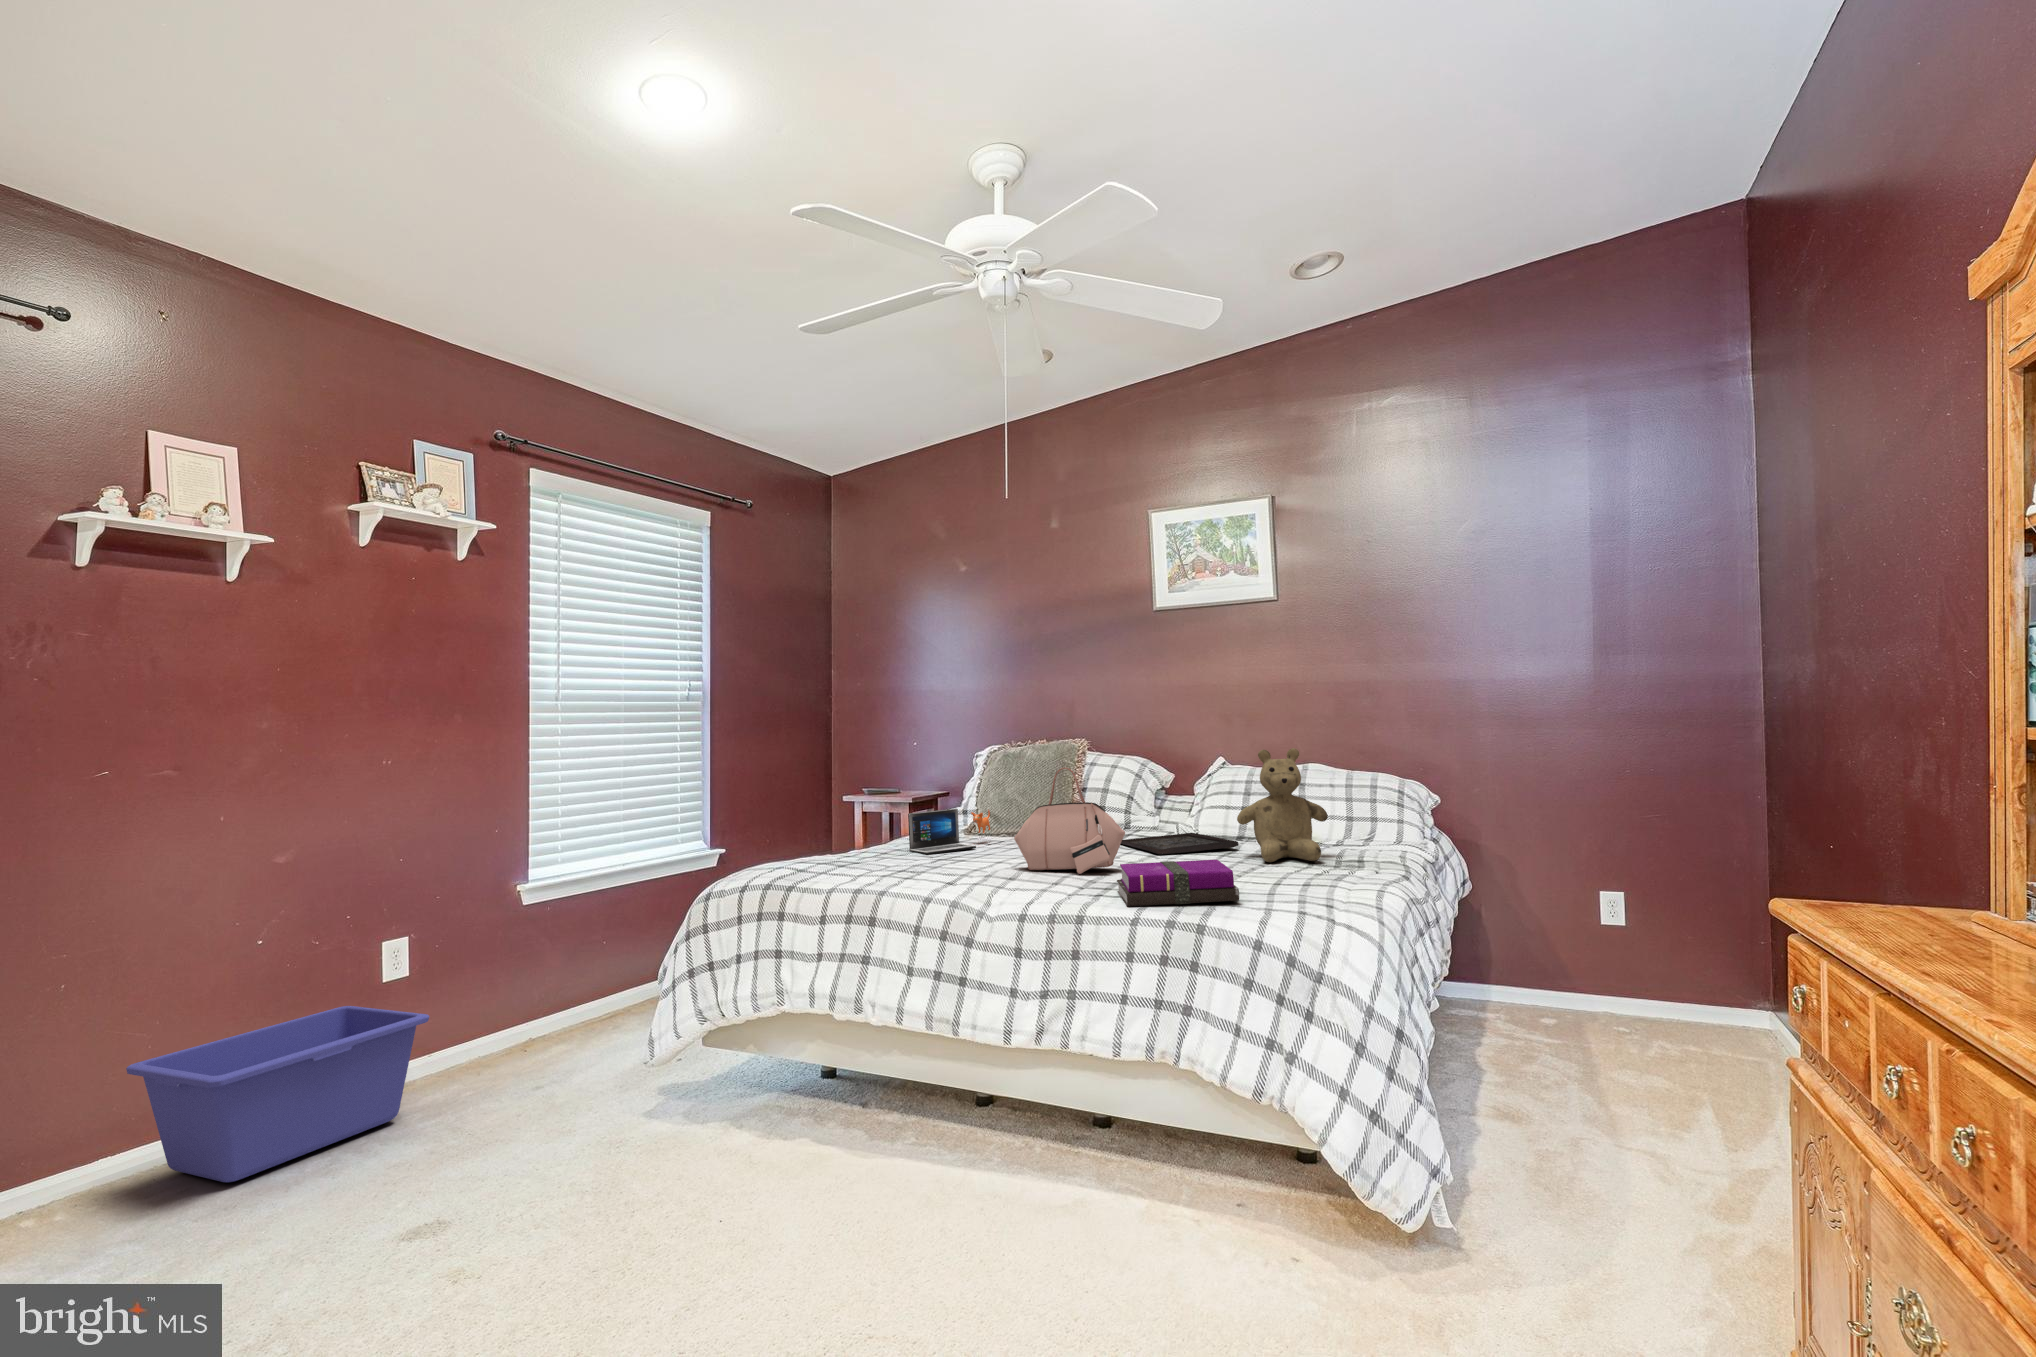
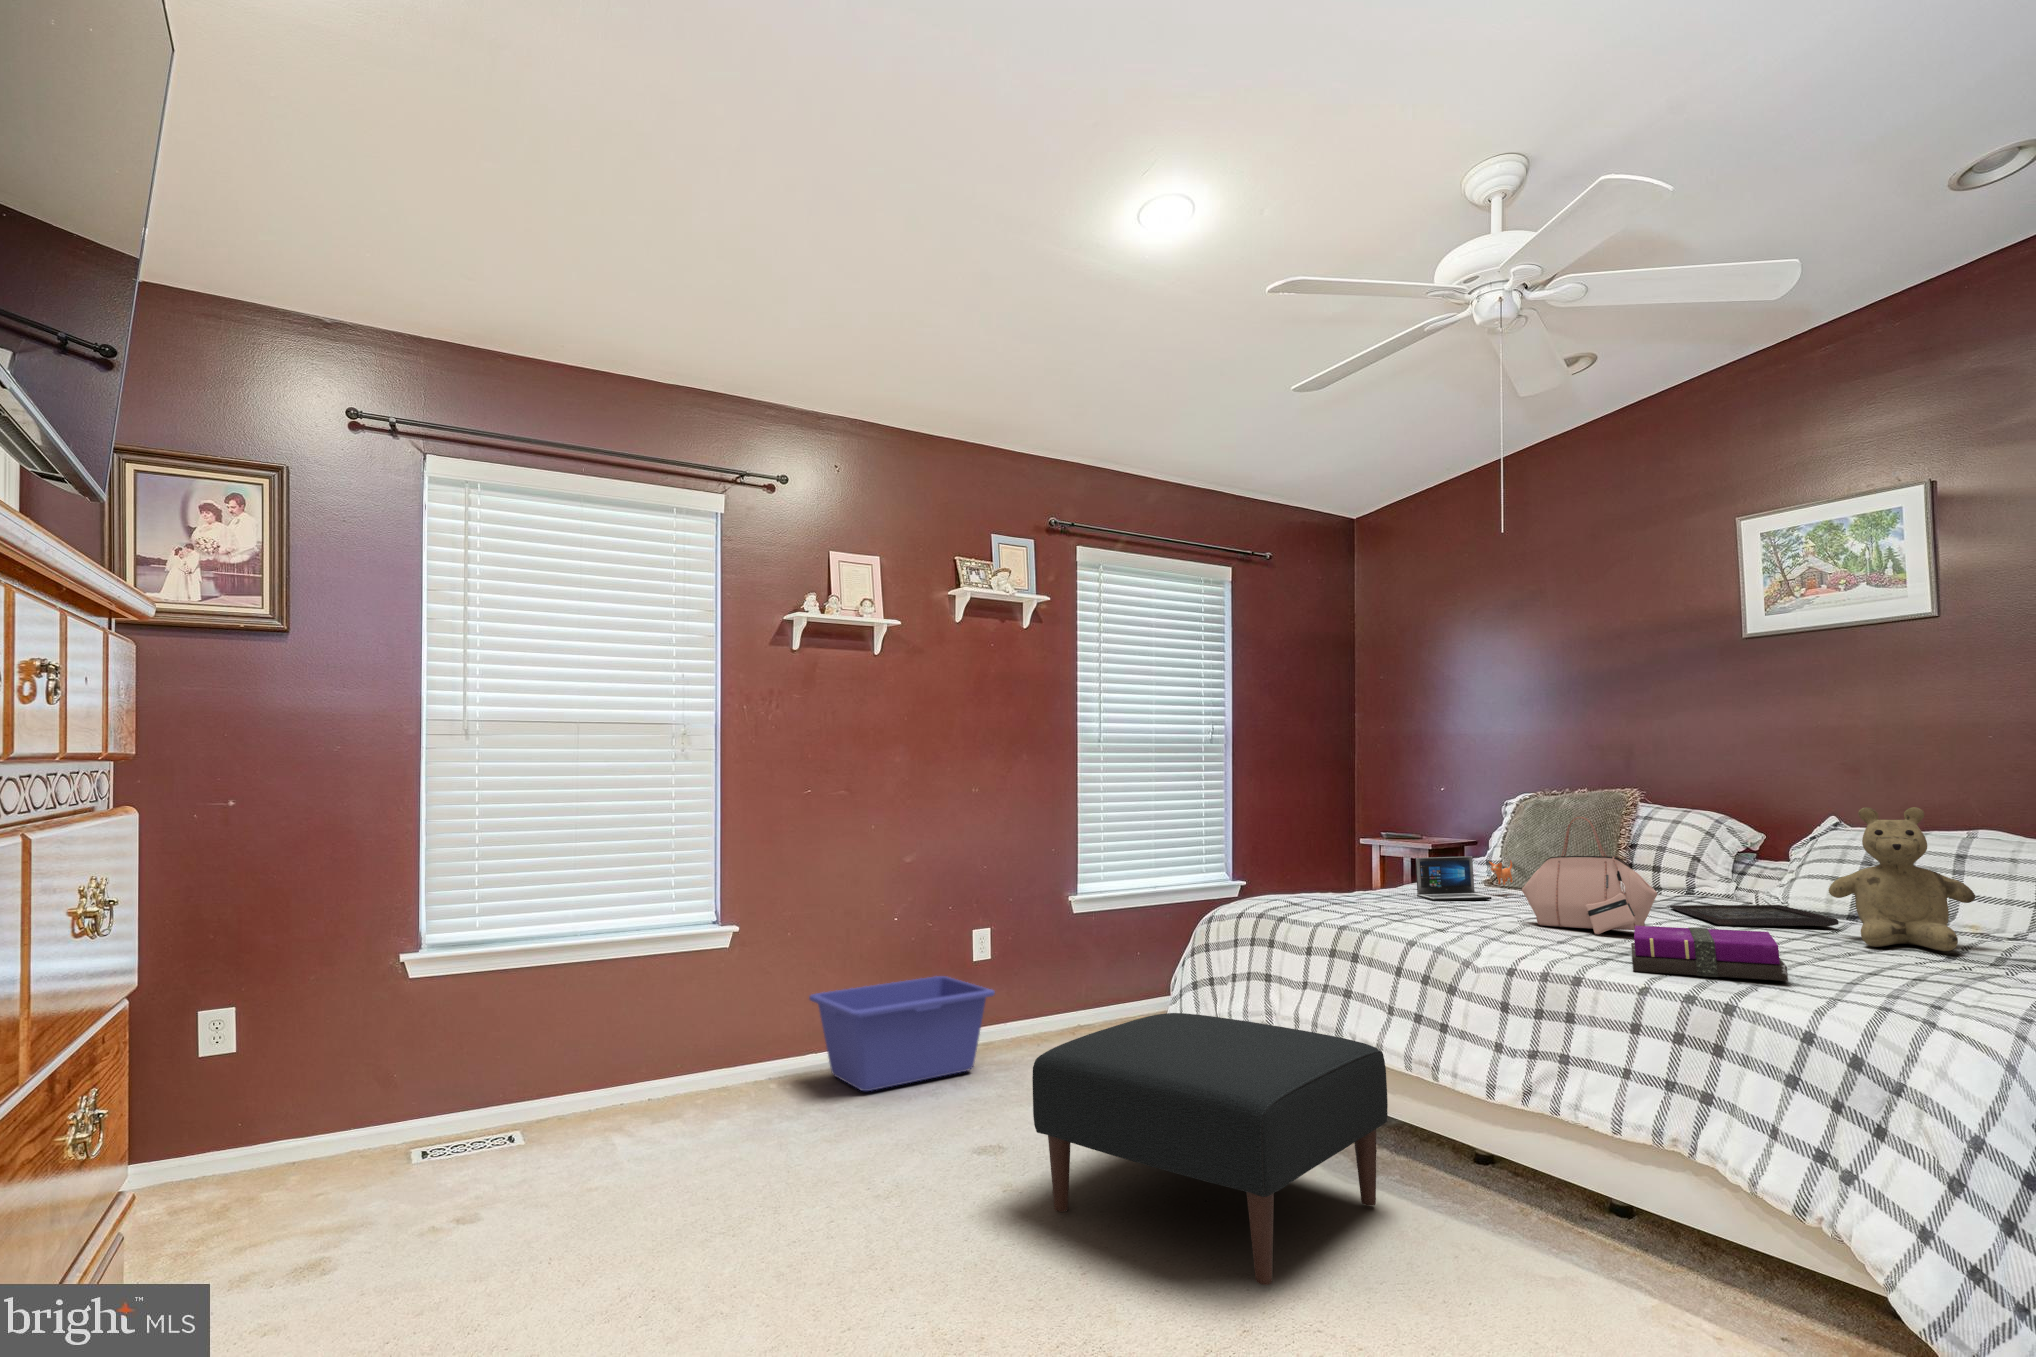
ottoman: none [516,1008,912,1292] -> present [1032,1013,1388,1285]

